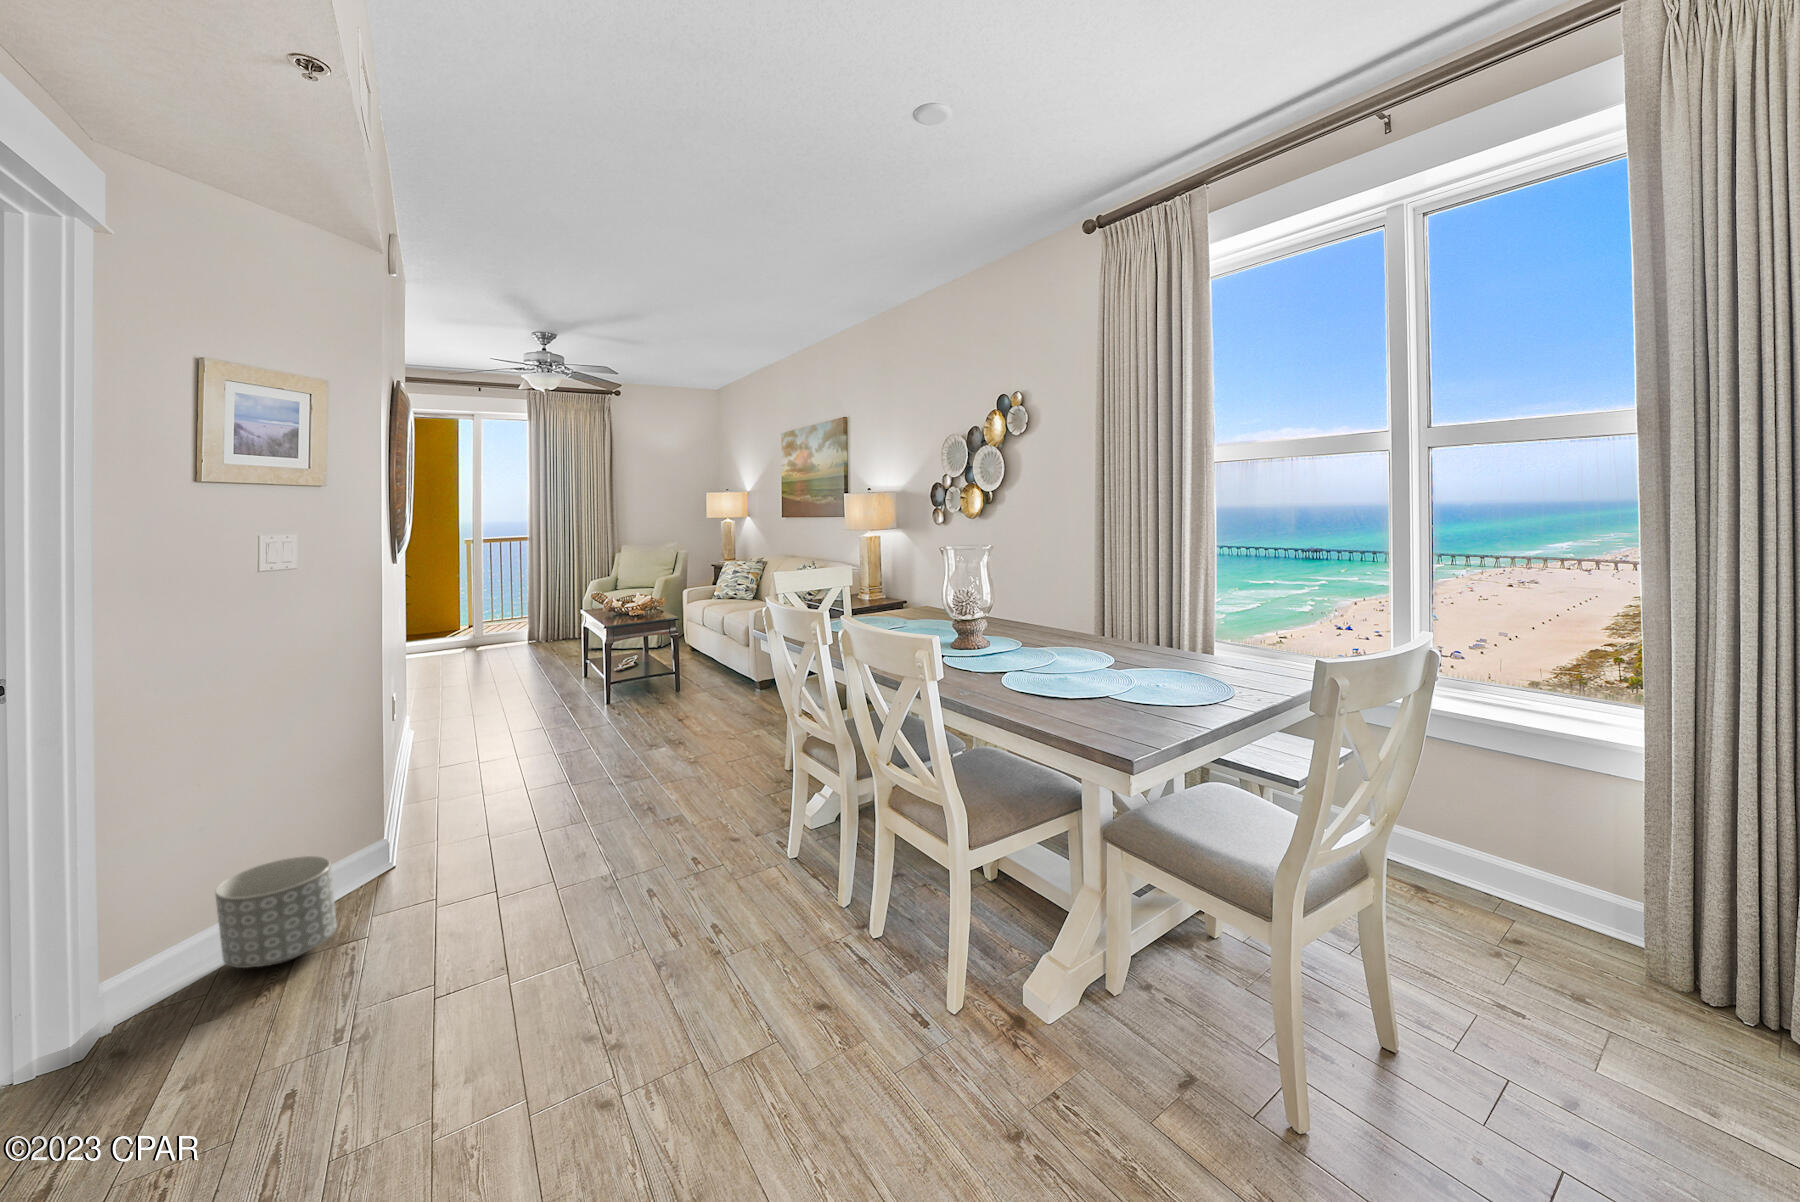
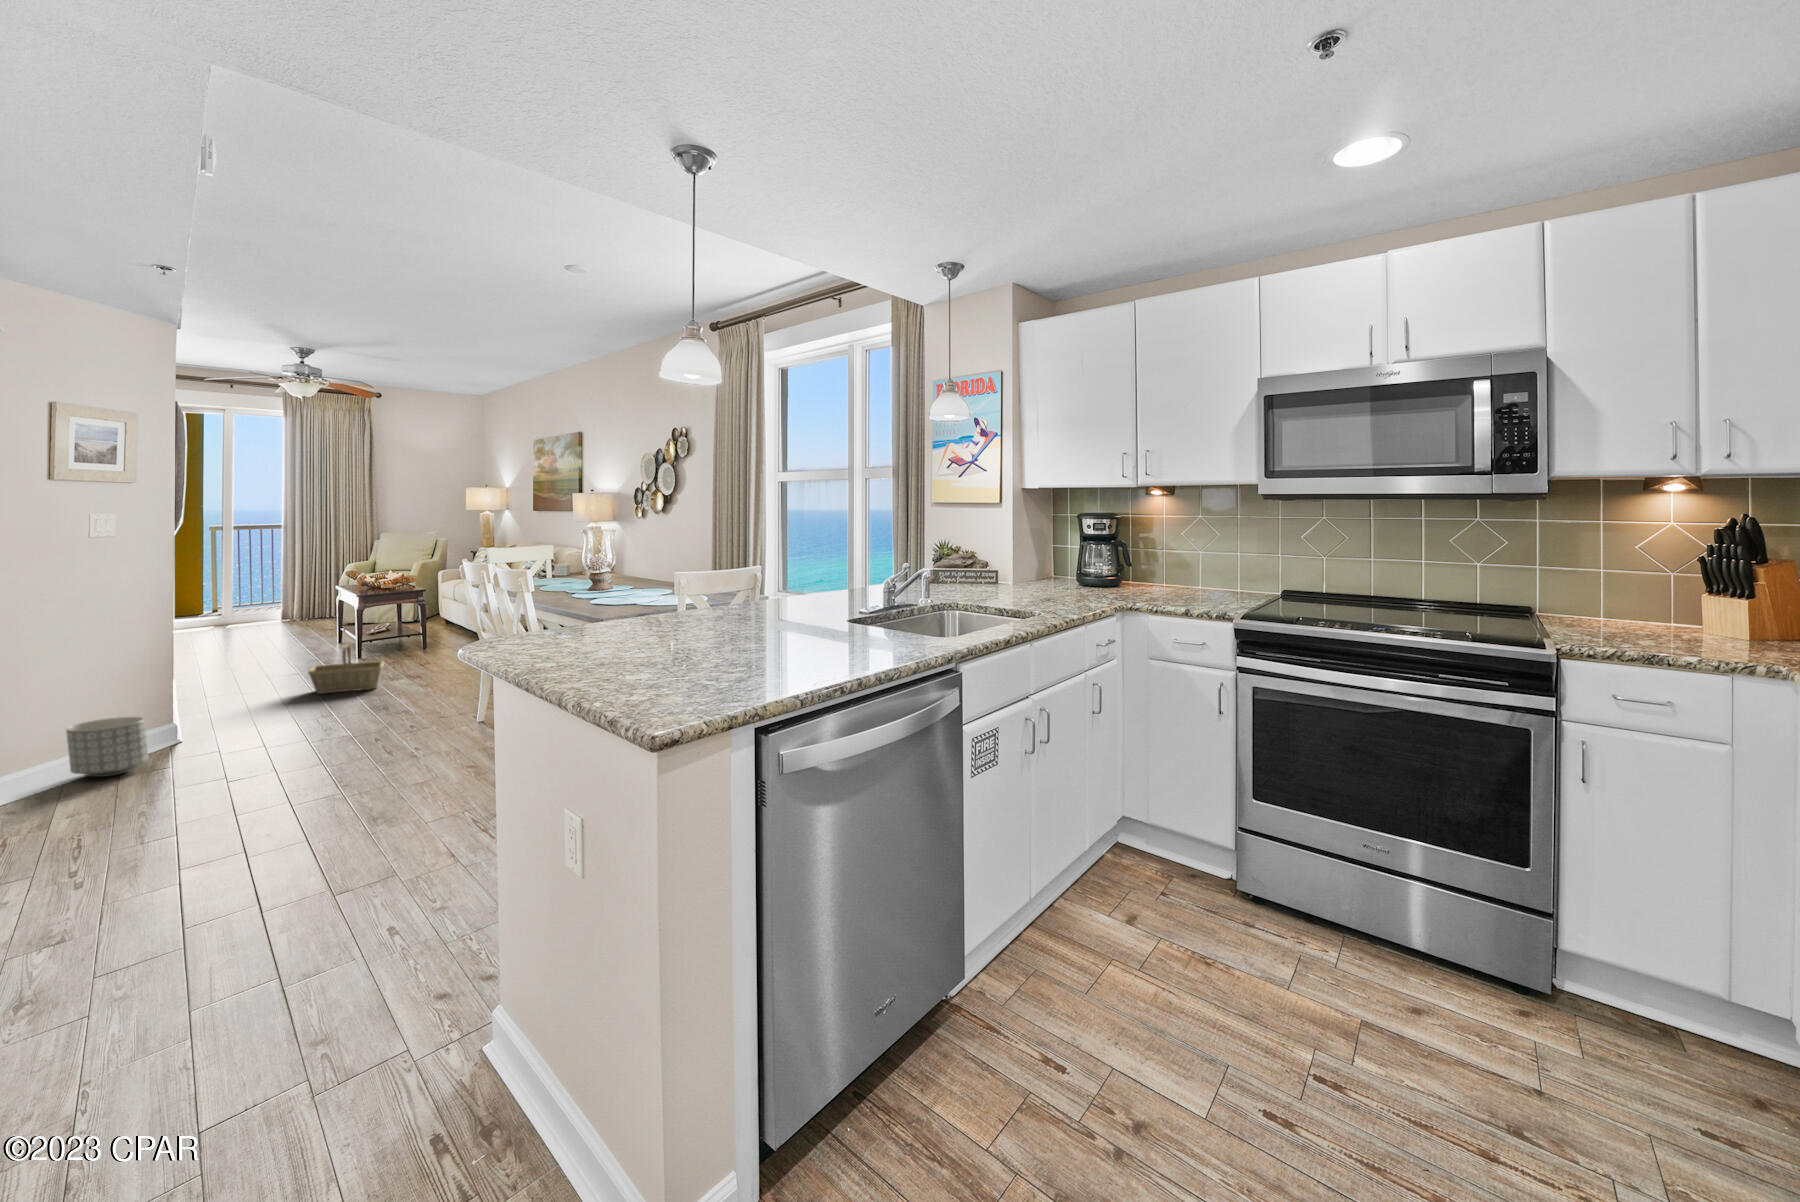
basket: none [554,700,643,769] -> present [308,644,384,694]

